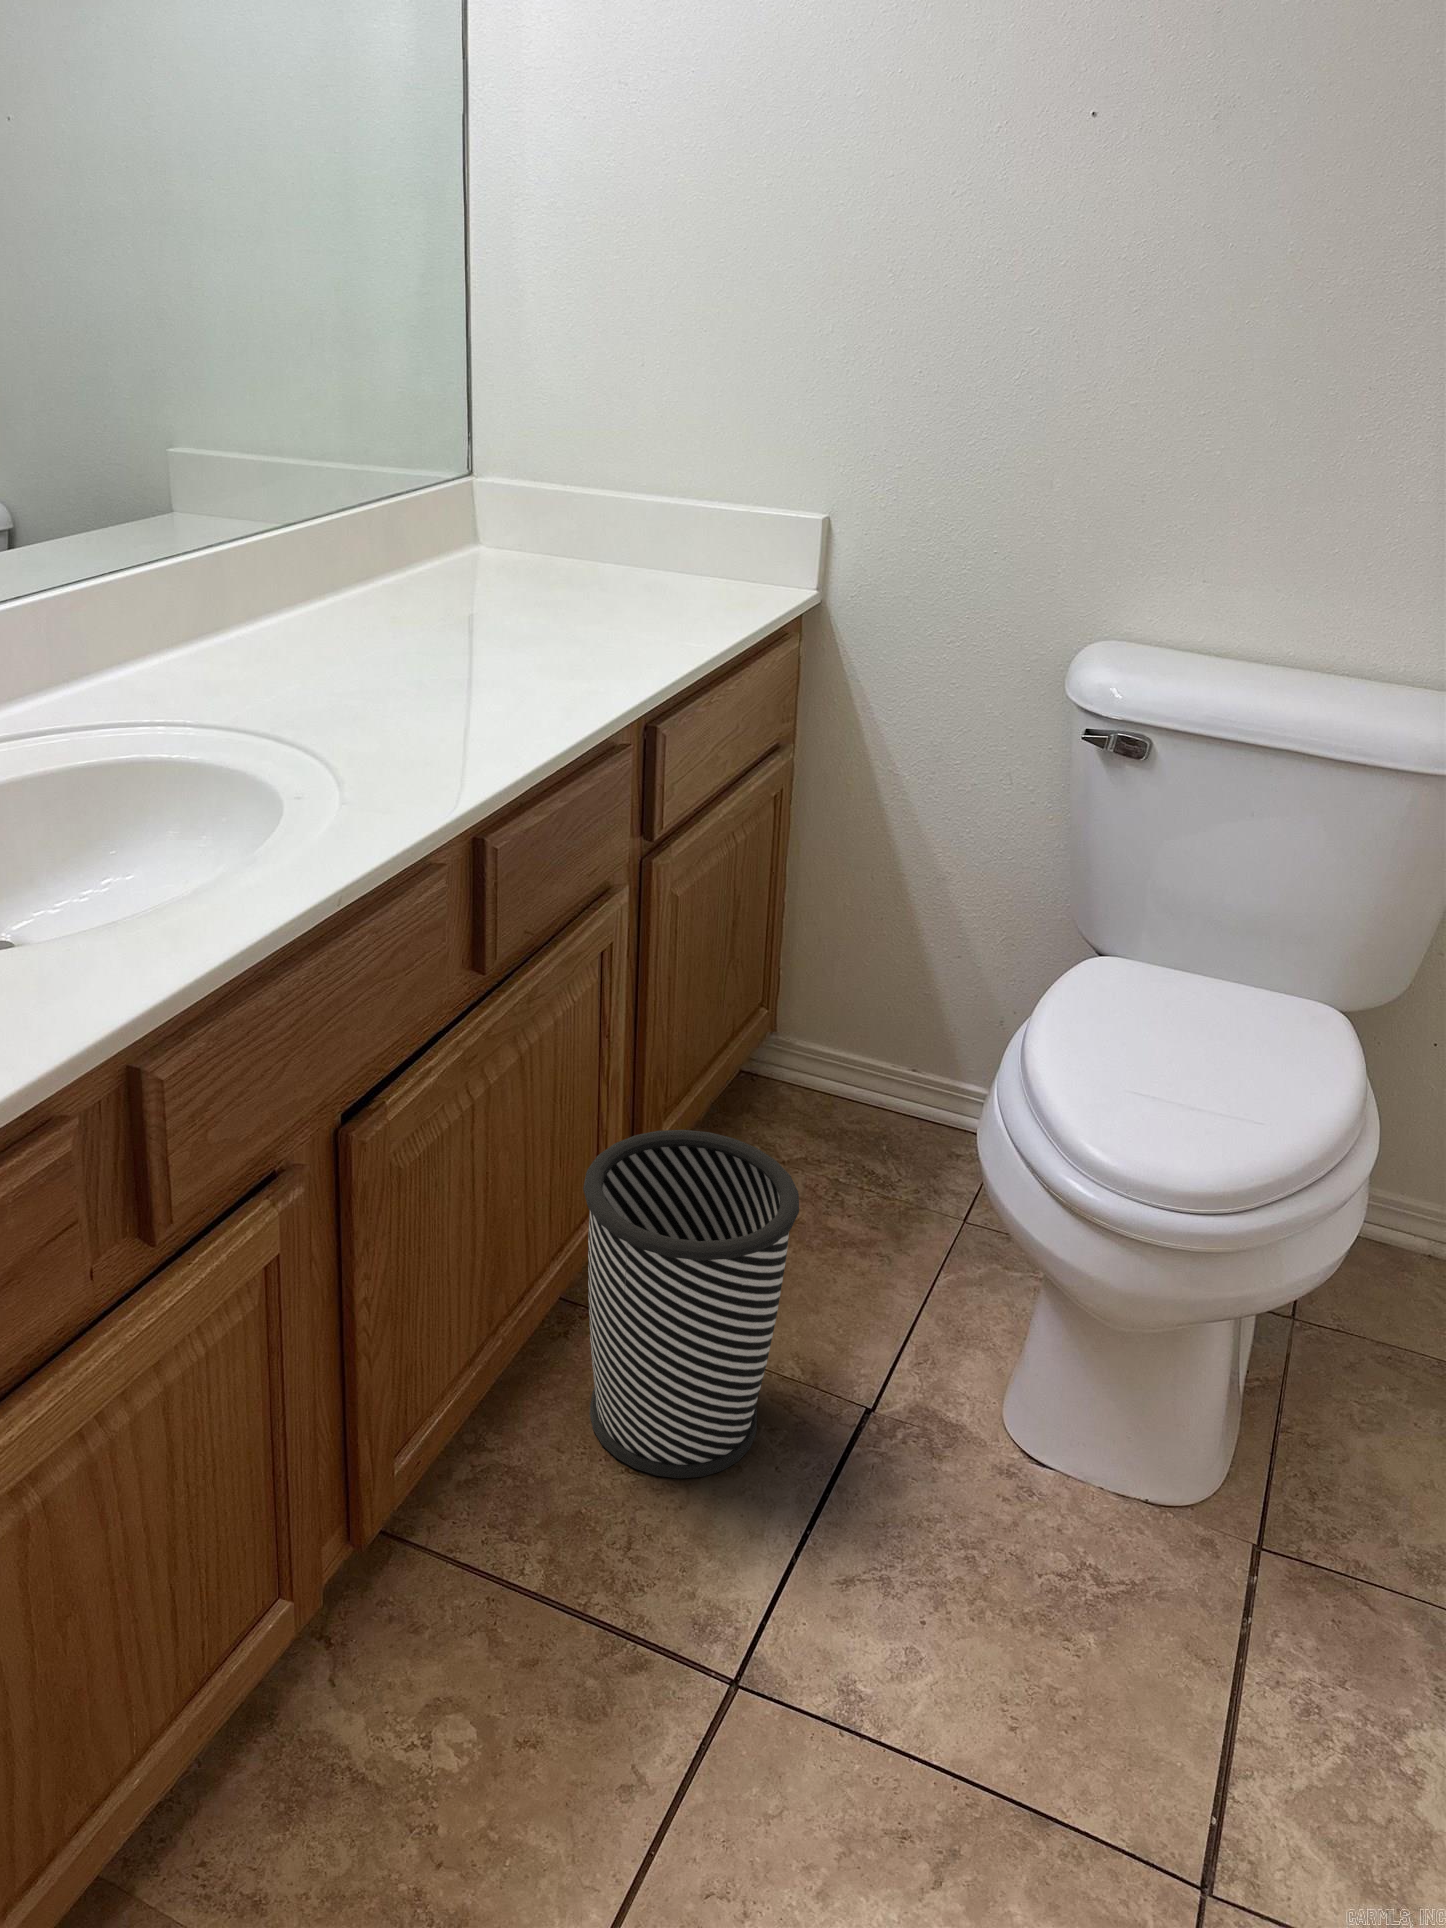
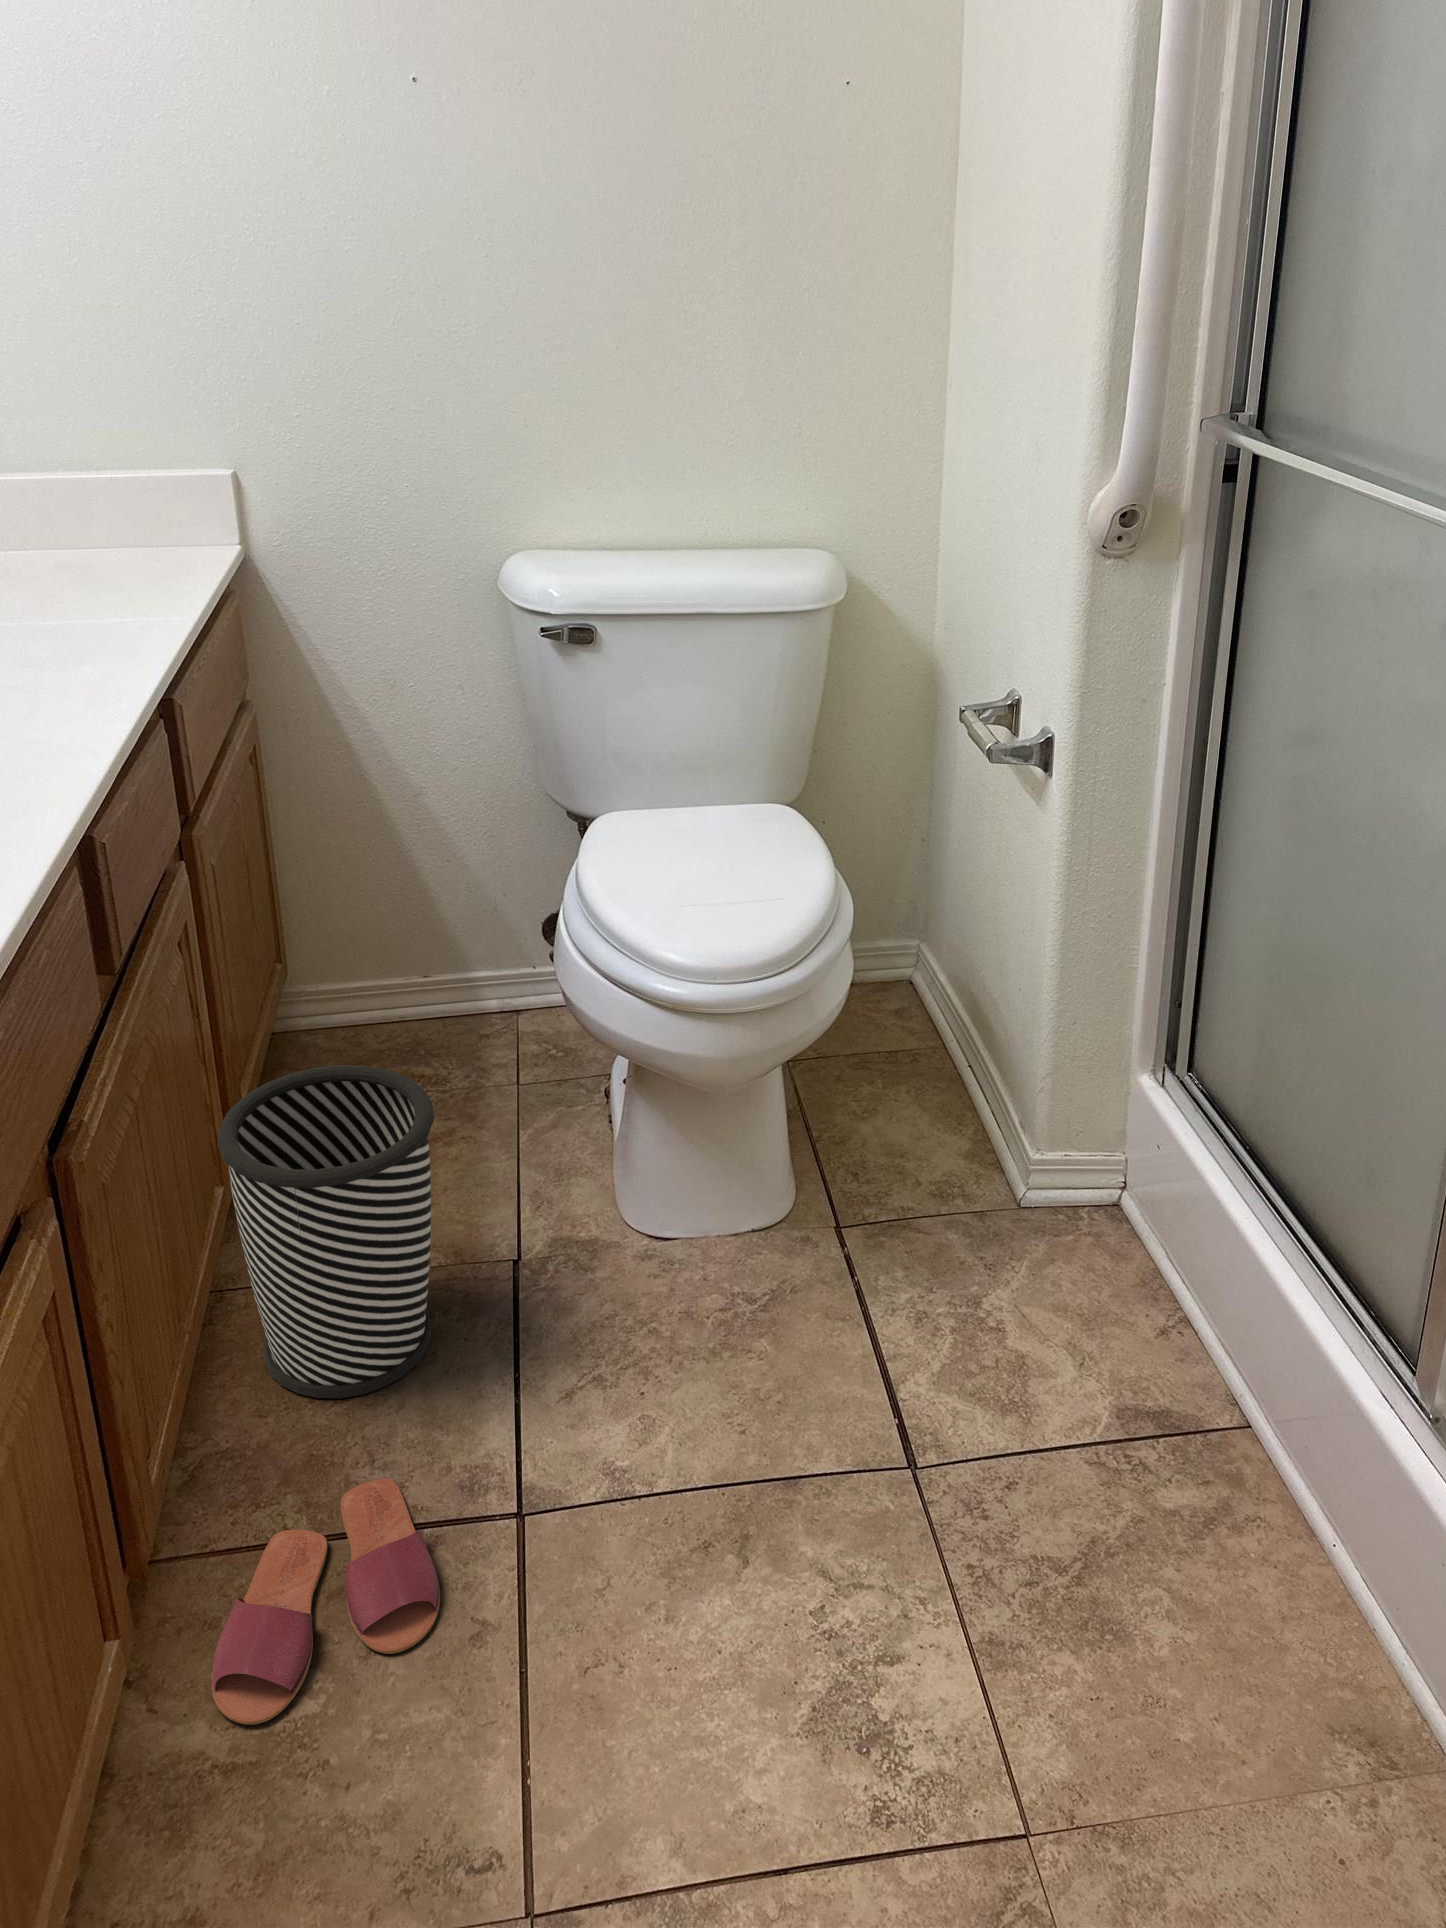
slippers: none [374,1565,636,1760] -> present [212,1478,440,1725]

